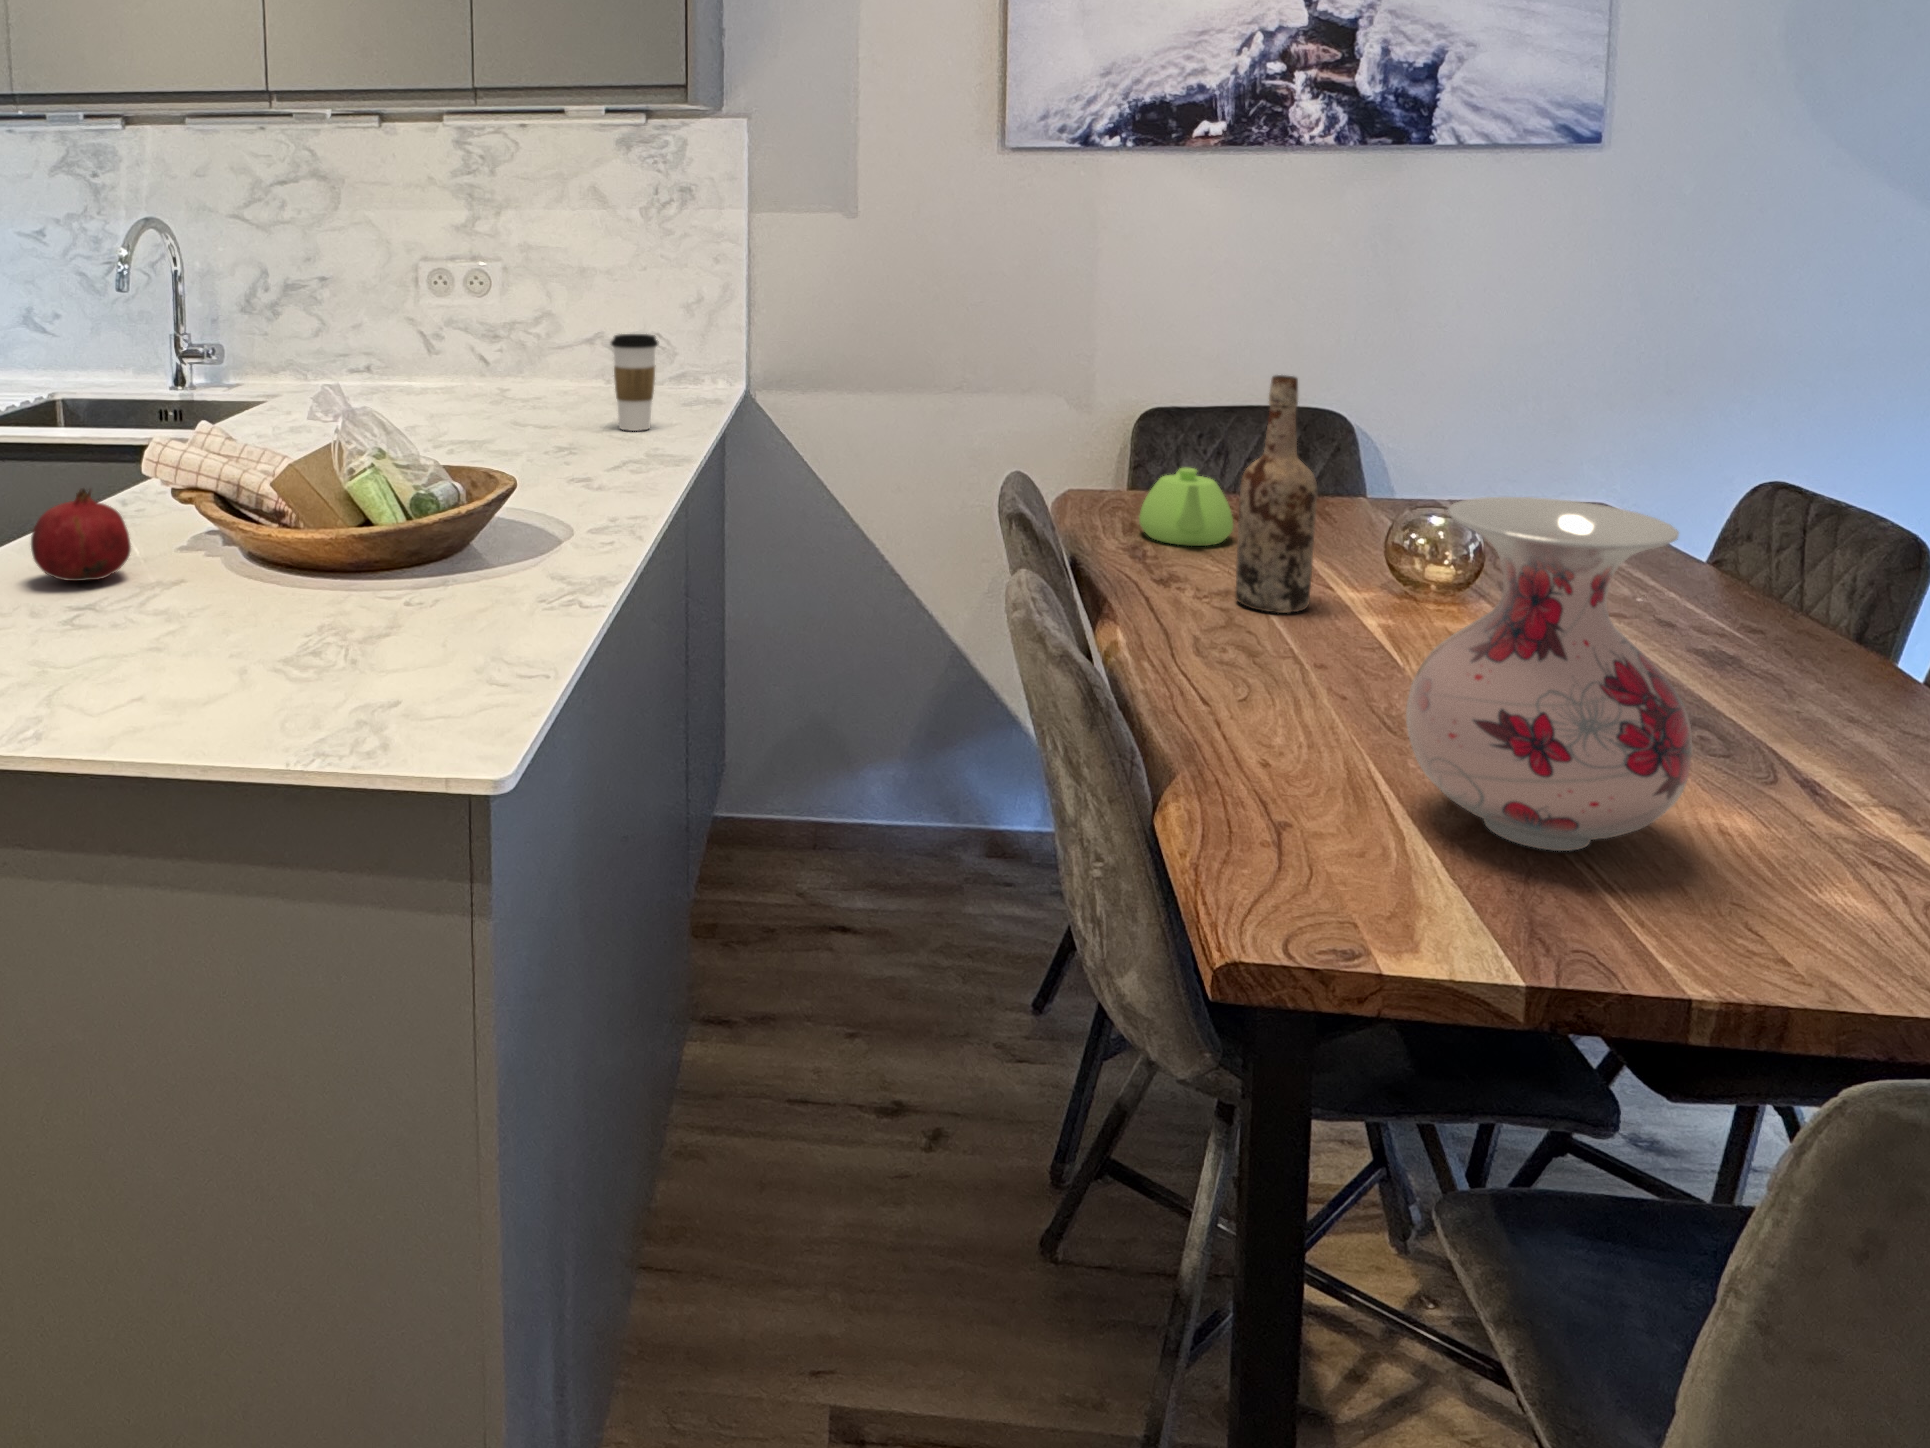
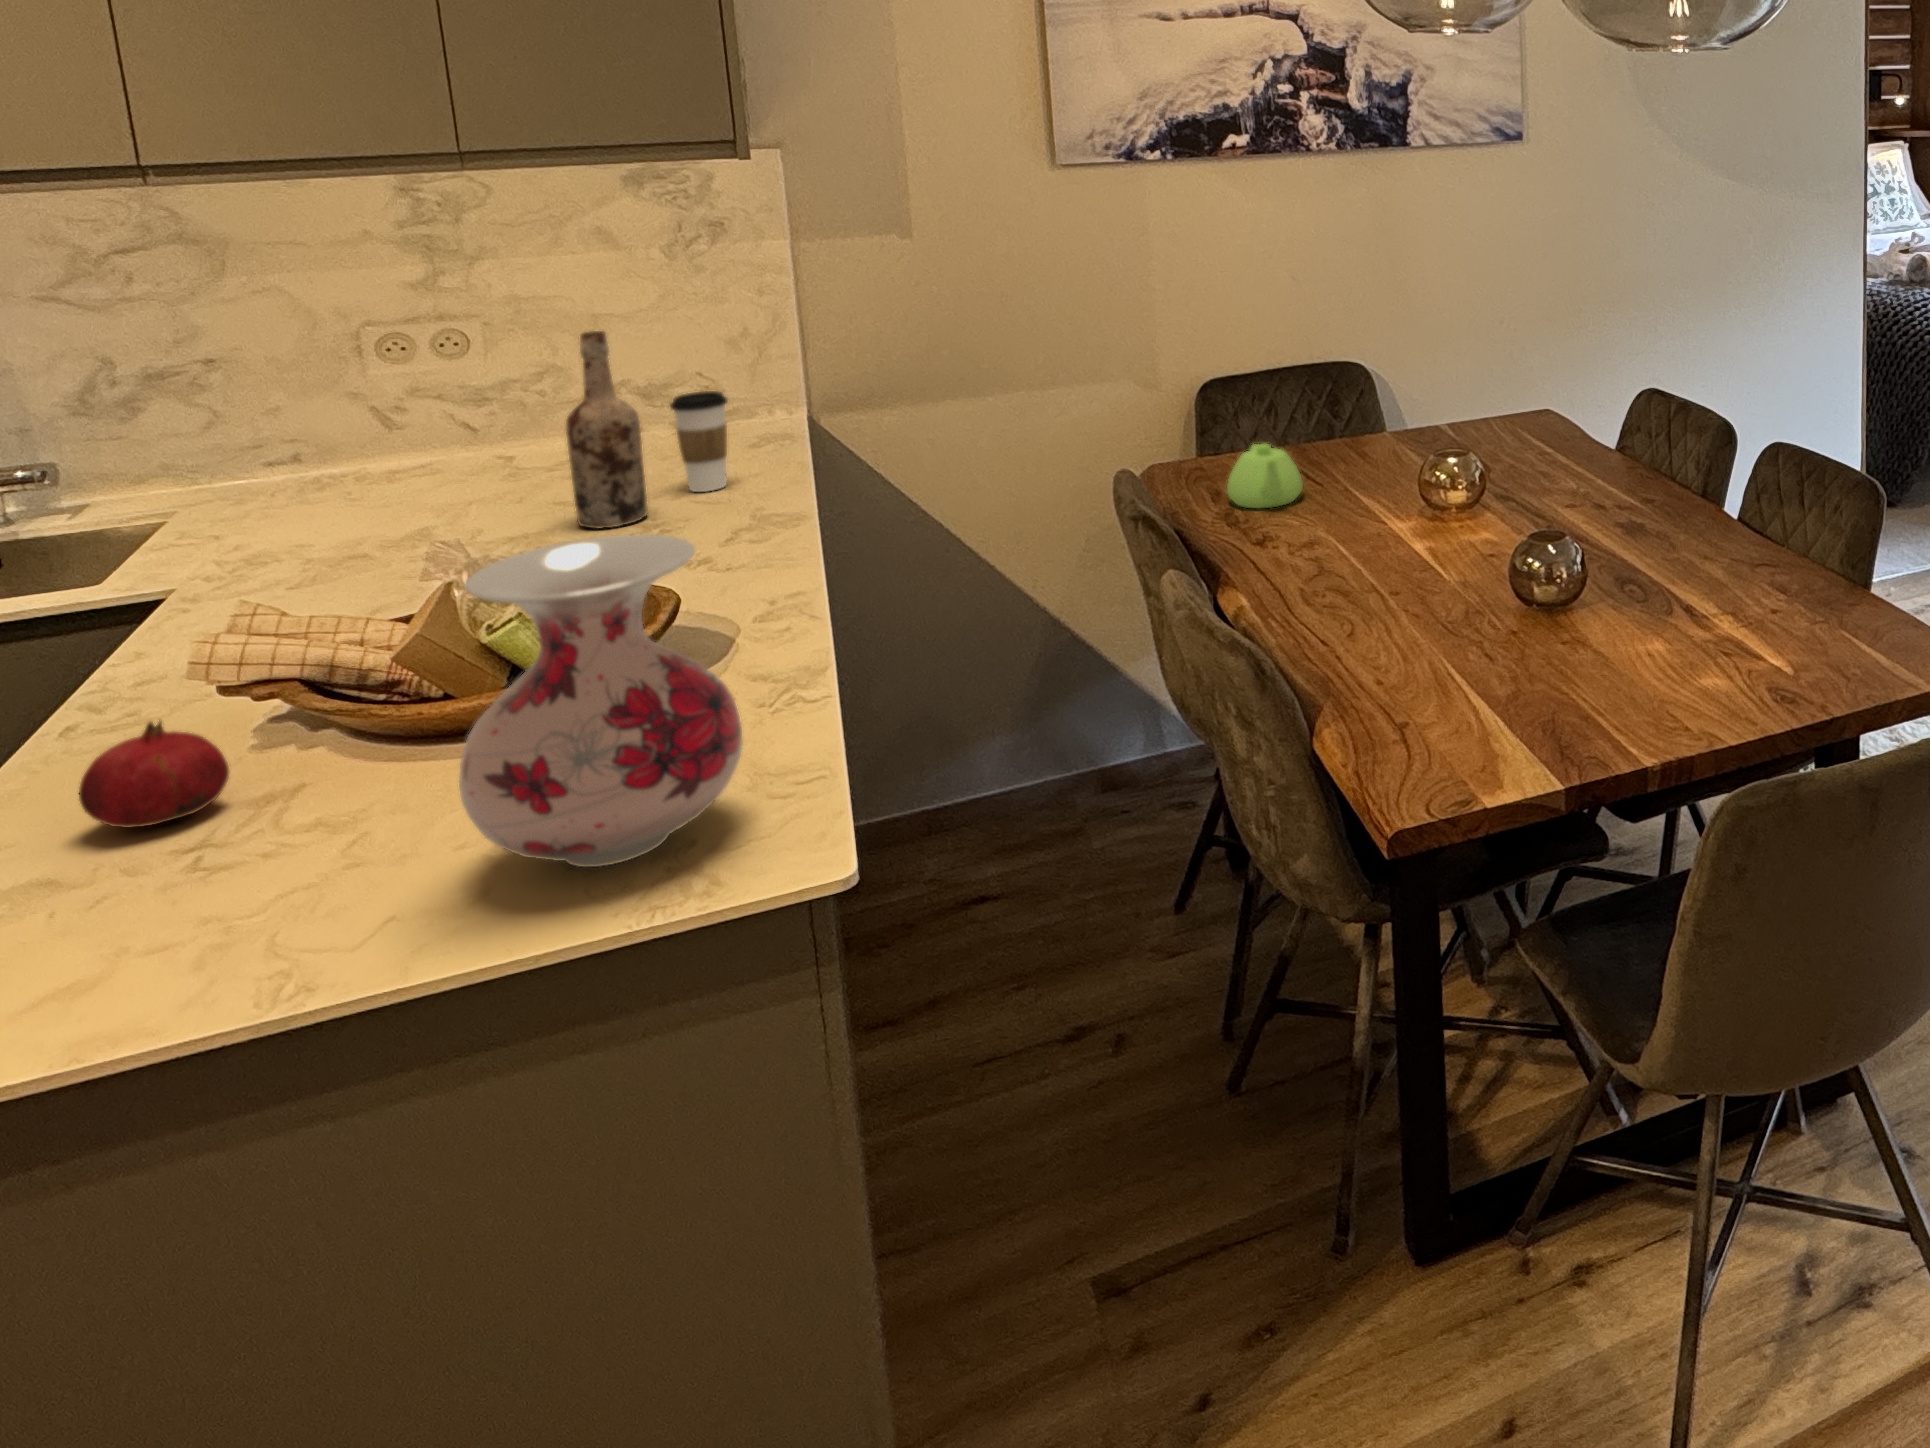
wine bottle: present [1236,375,1317,613] -> present [566,331,648,529]
vase: present [1406,497,1692,851] -> present [459,534,742,867]

